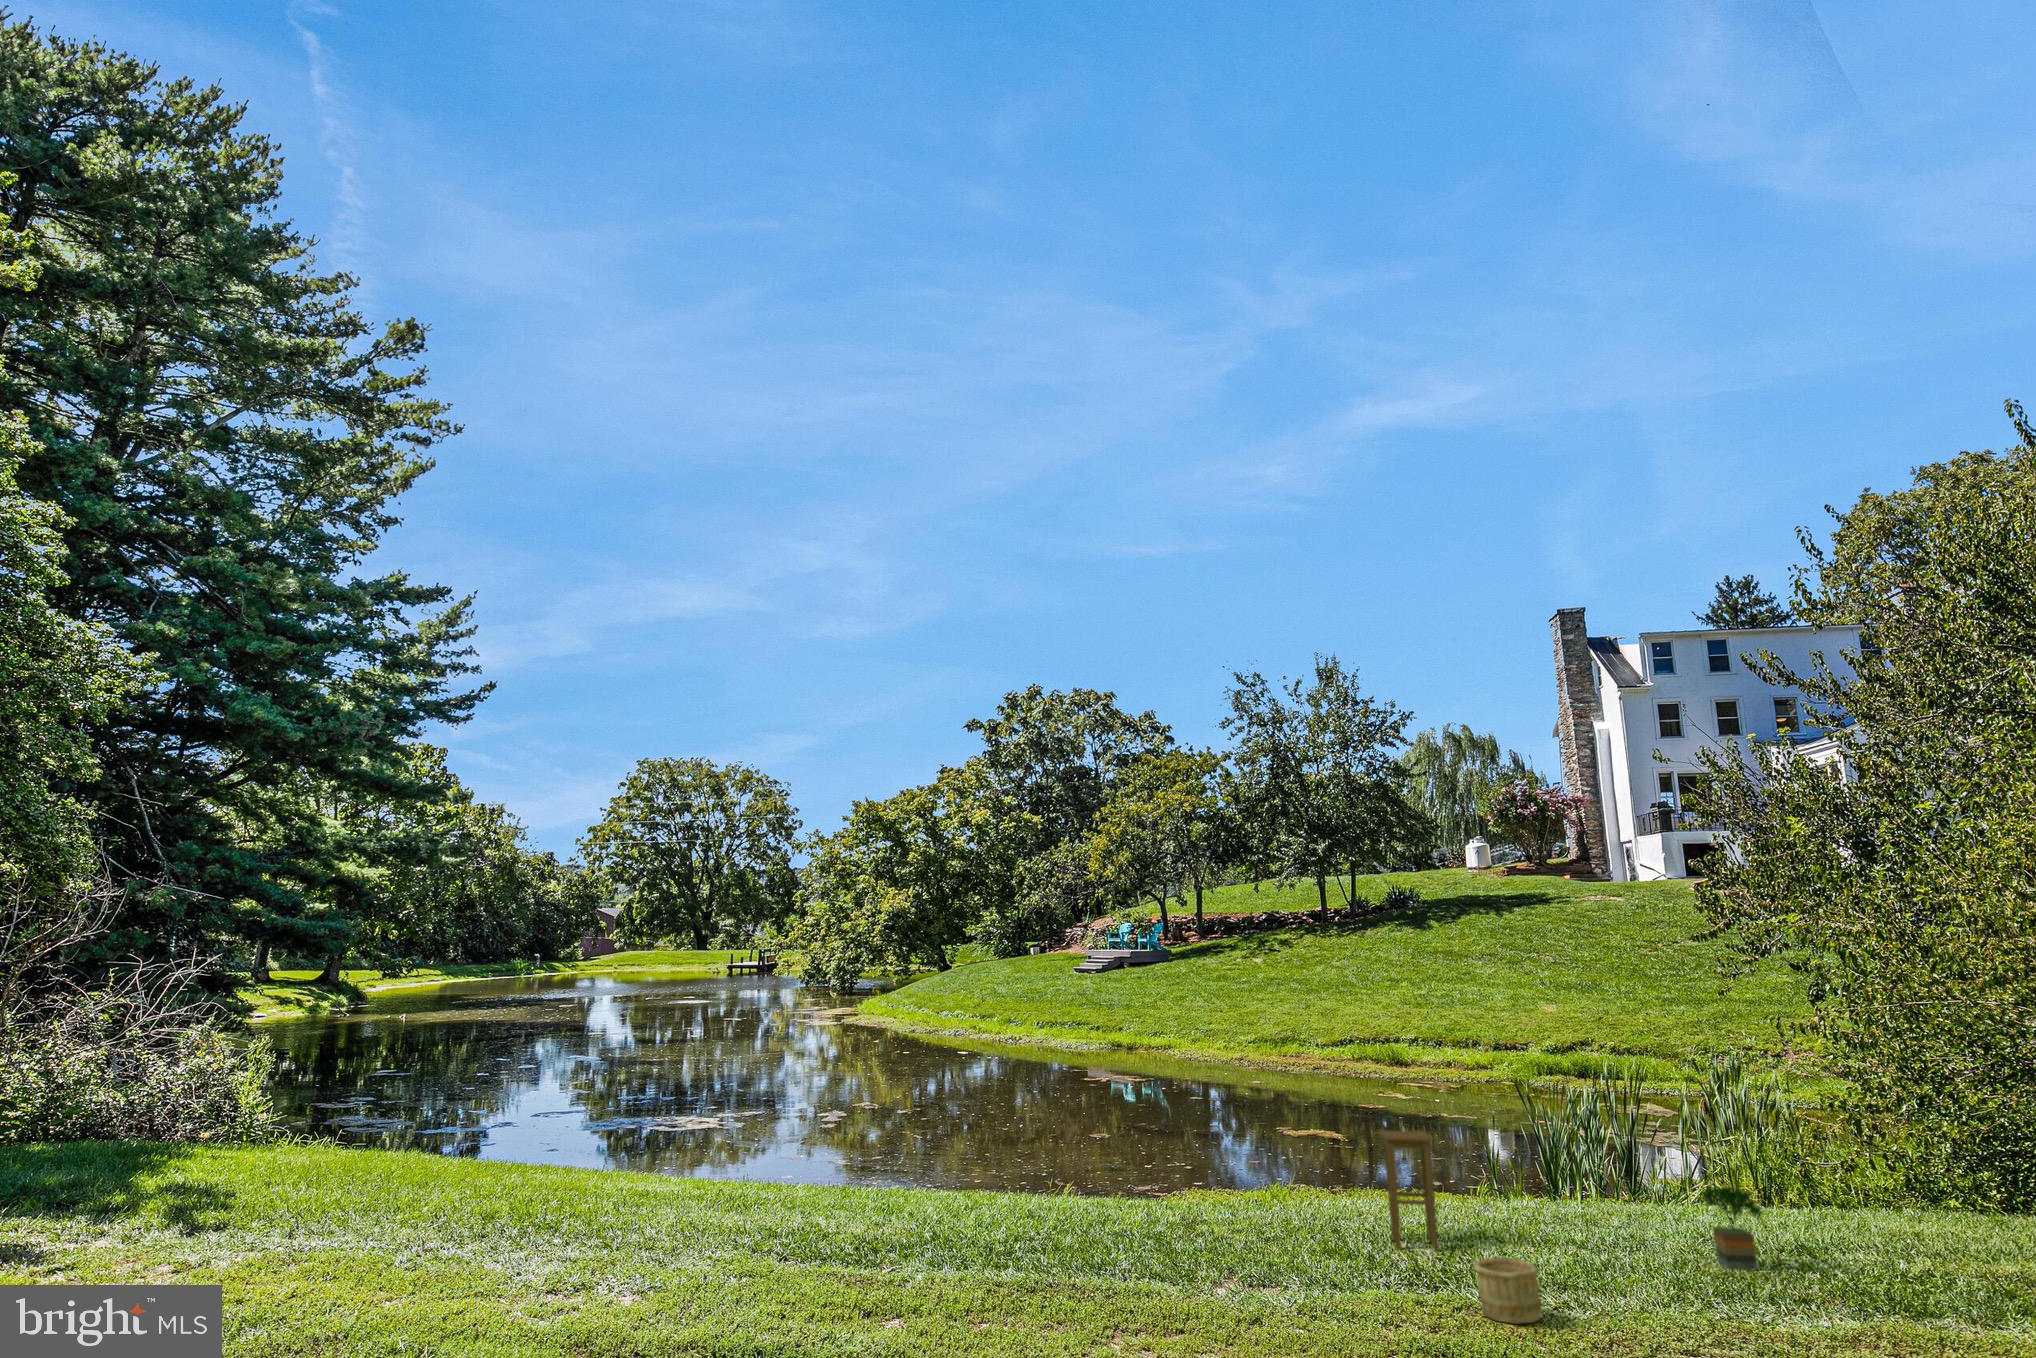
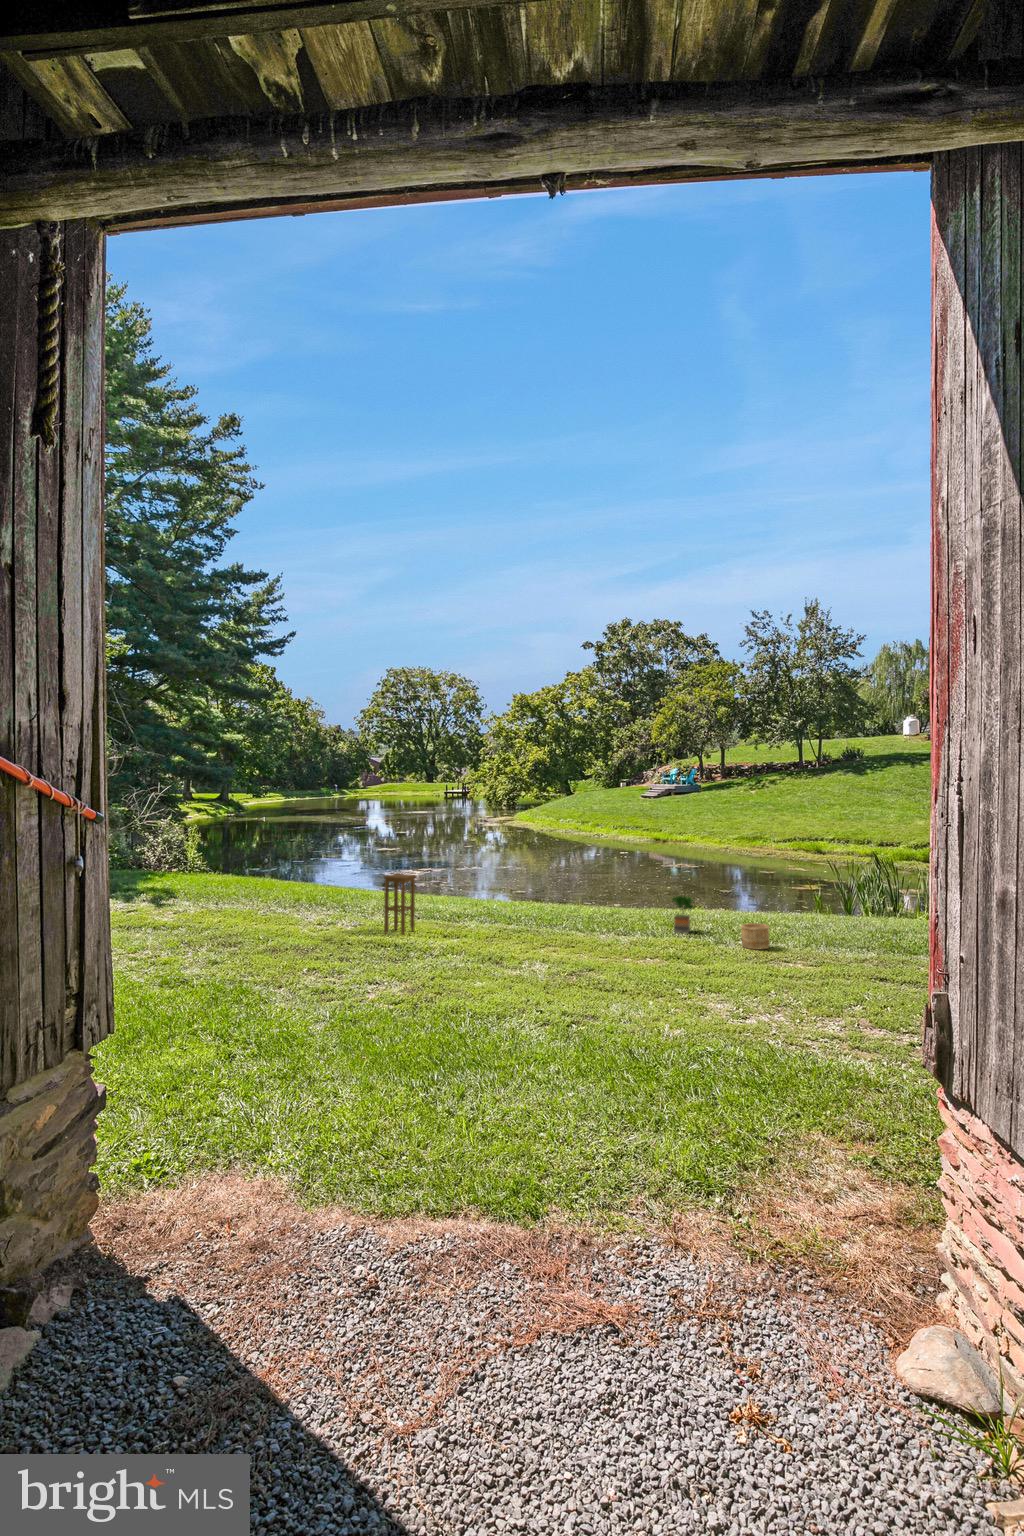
stool: present [1382,1131,1439,1252] -> present [384,874,416,935]
potted tree: present [1703,1186,1763,1271] -> present [672,896,695,934]

